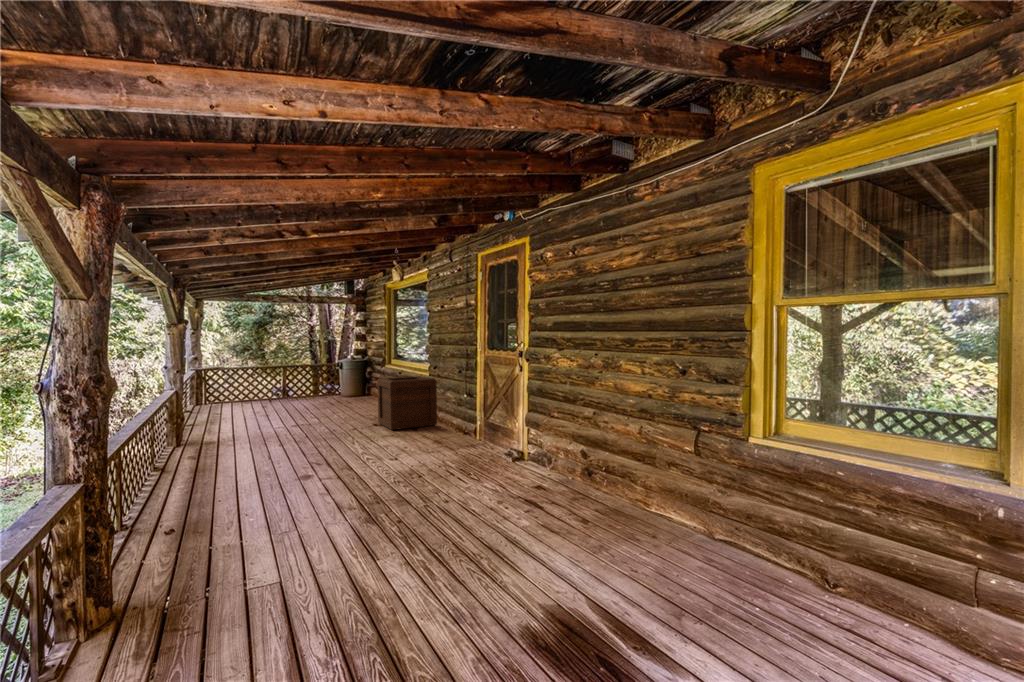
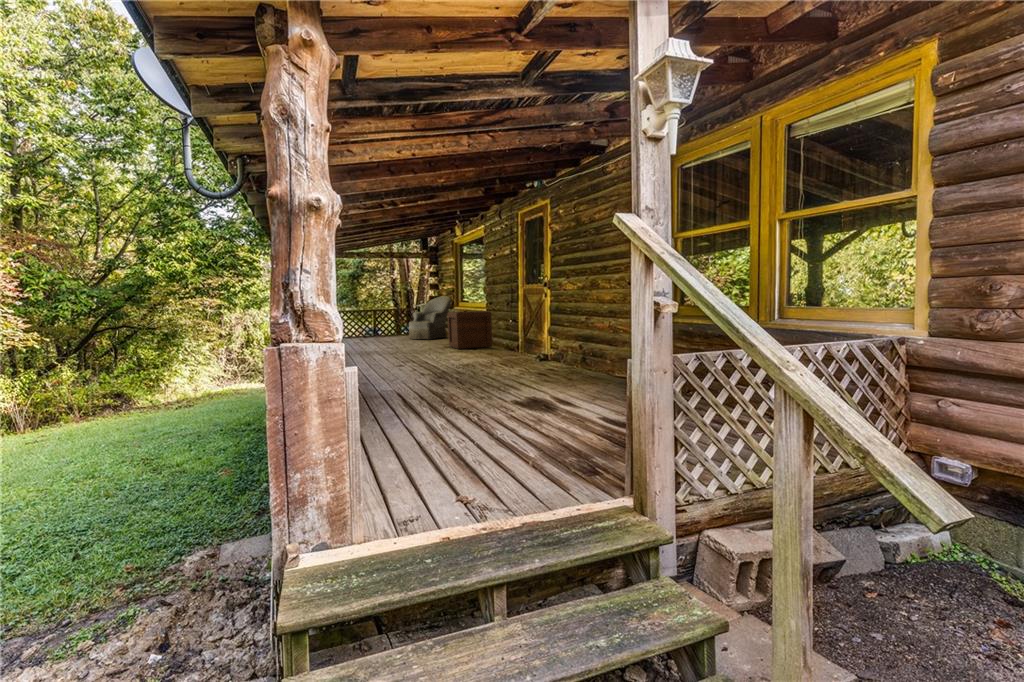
armchair: none [326,352,382,408] -> present [409,296,451,339]

